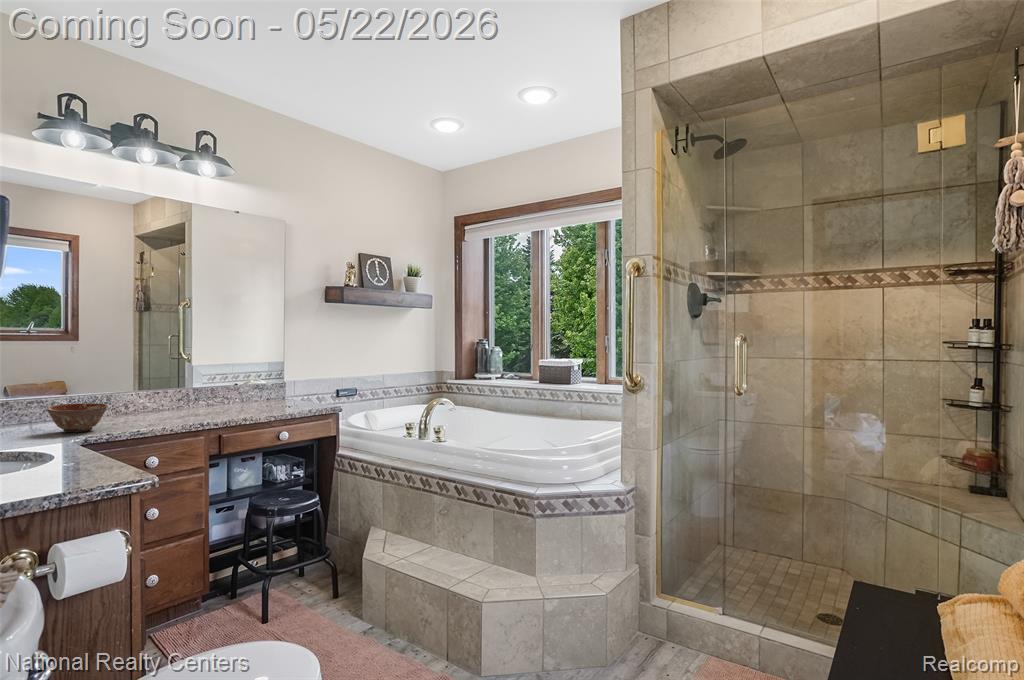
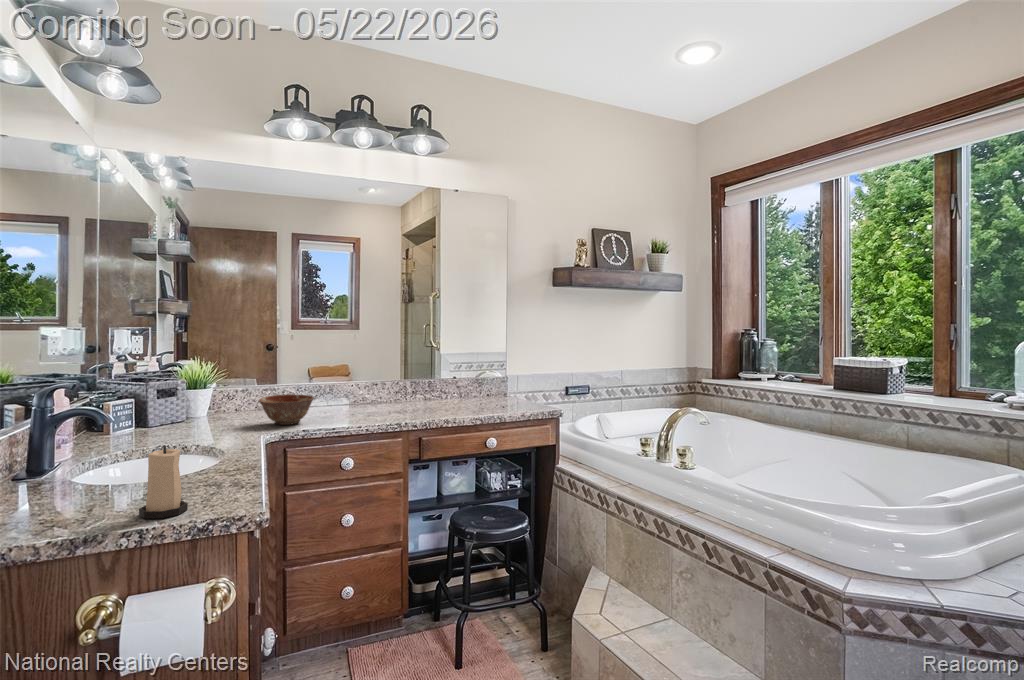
candle: none [70,431,107,485] -> present [139,446,188,519]

